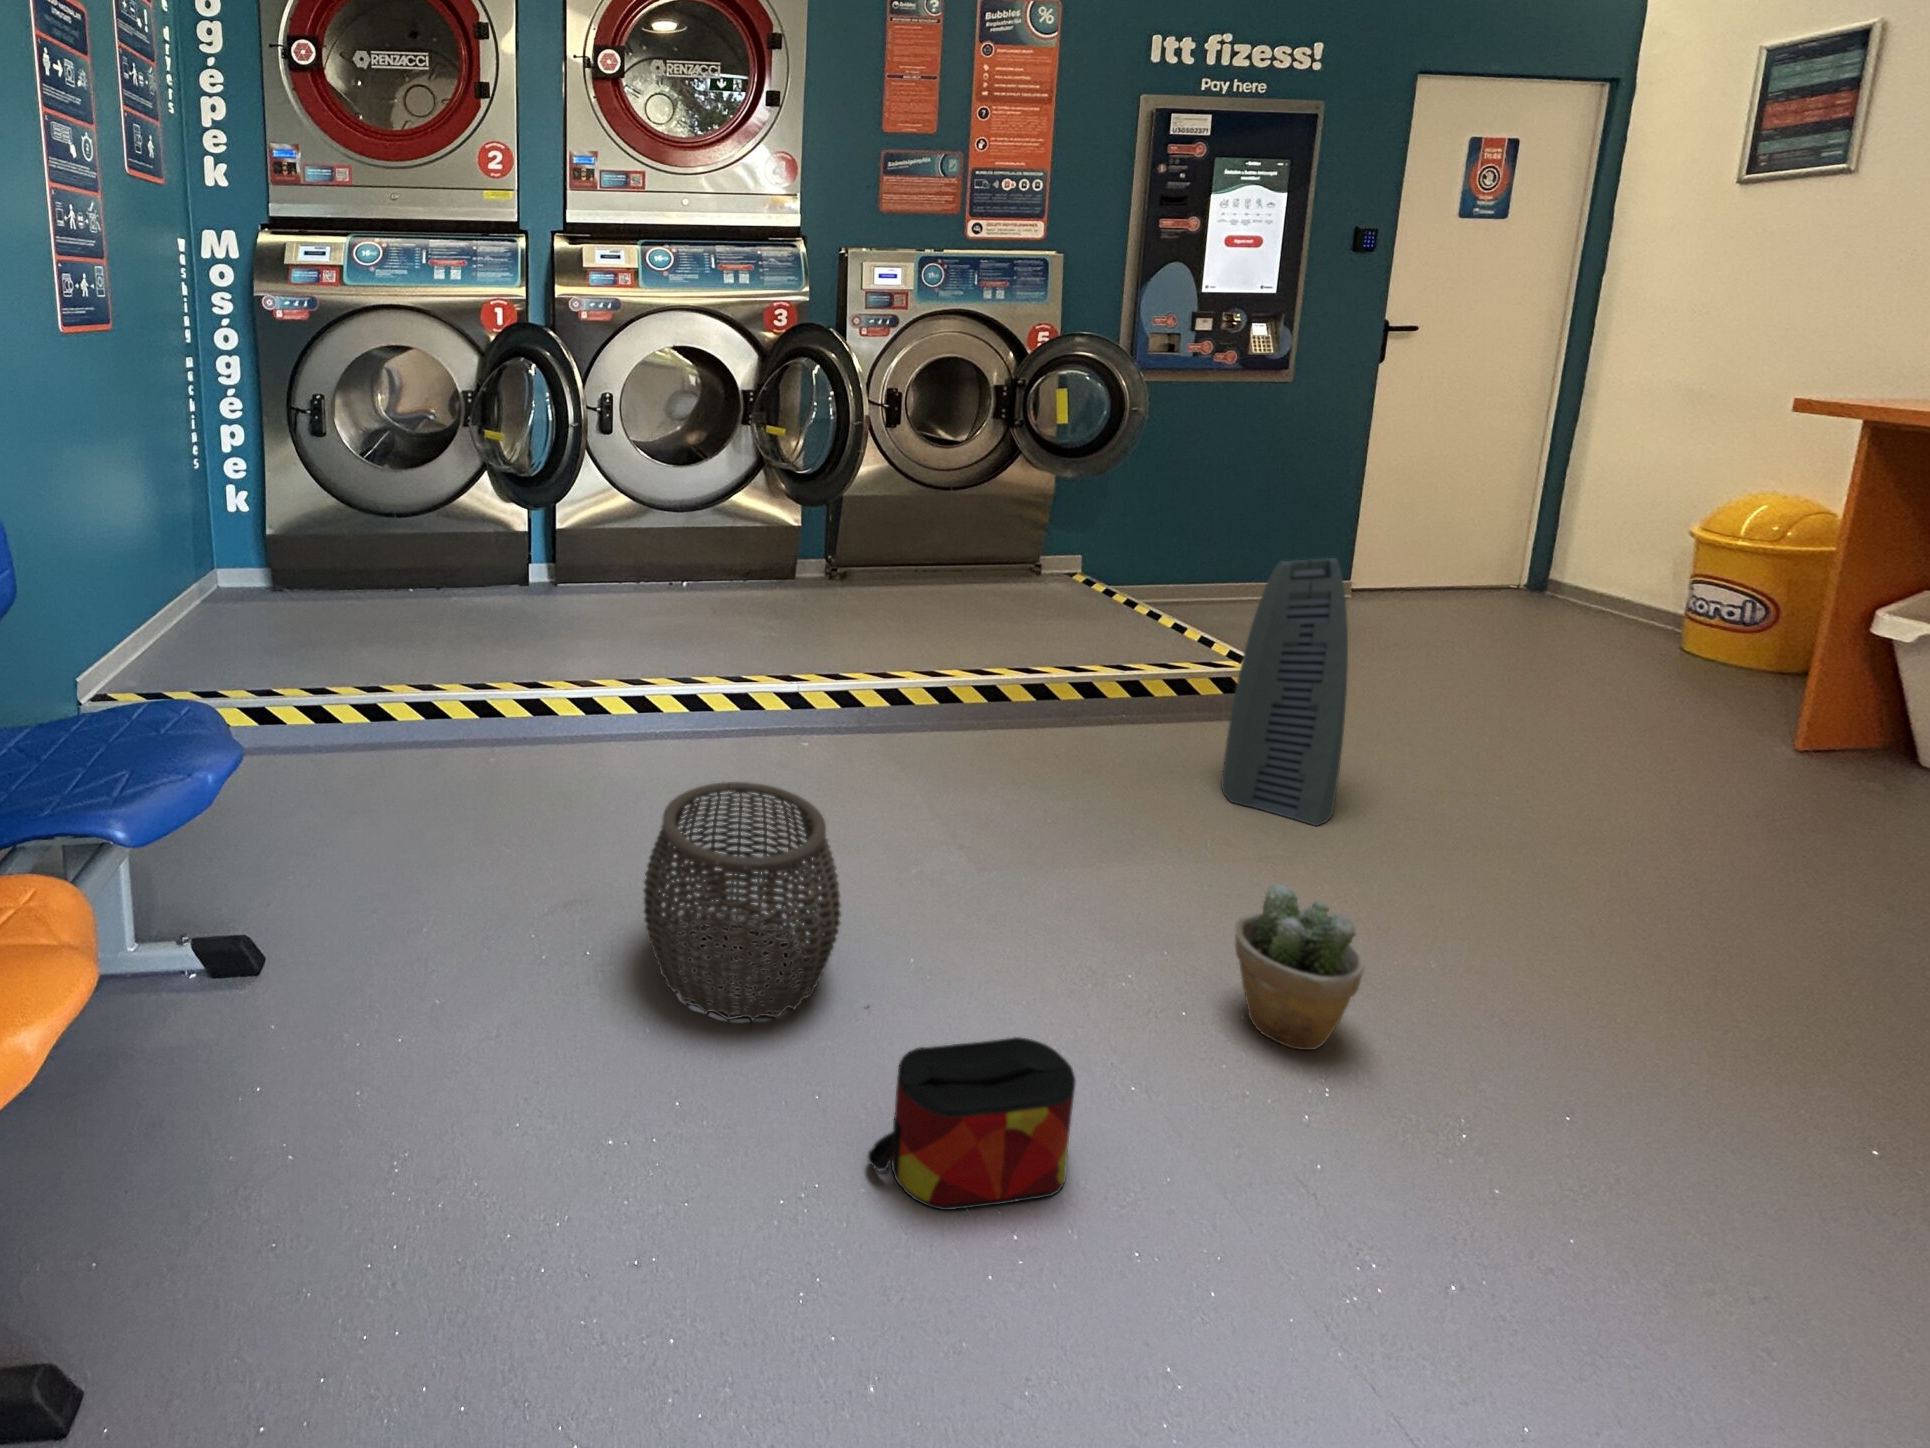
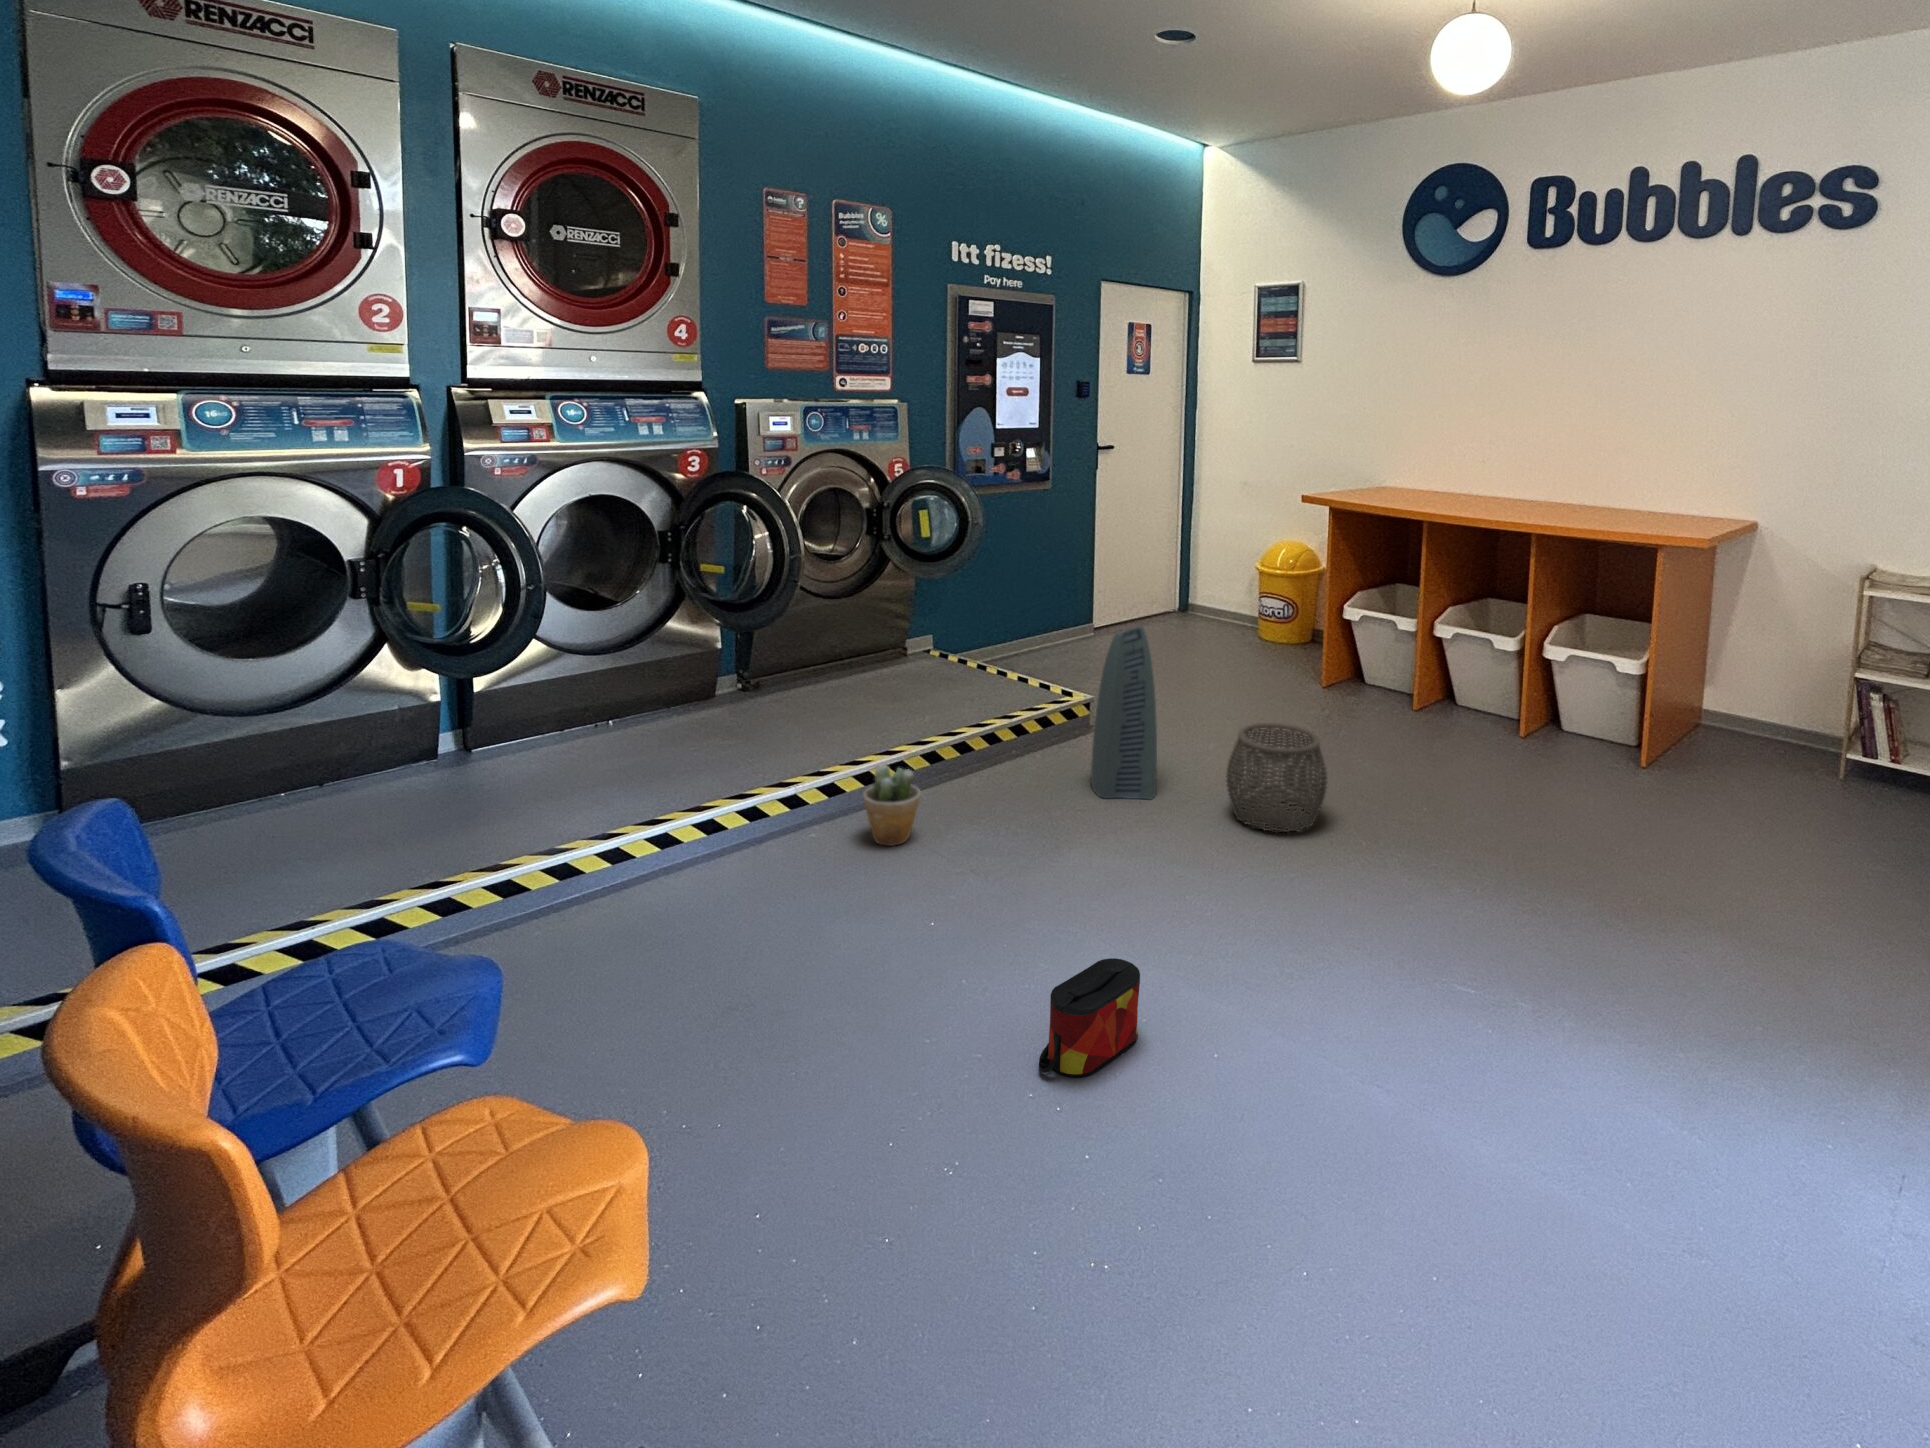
woven basket: present [644,782,841,1021] -> present [1226,723,1327,832]
potted plant: present [1235,885,1365,1050] -> present [863,765,920,846]

